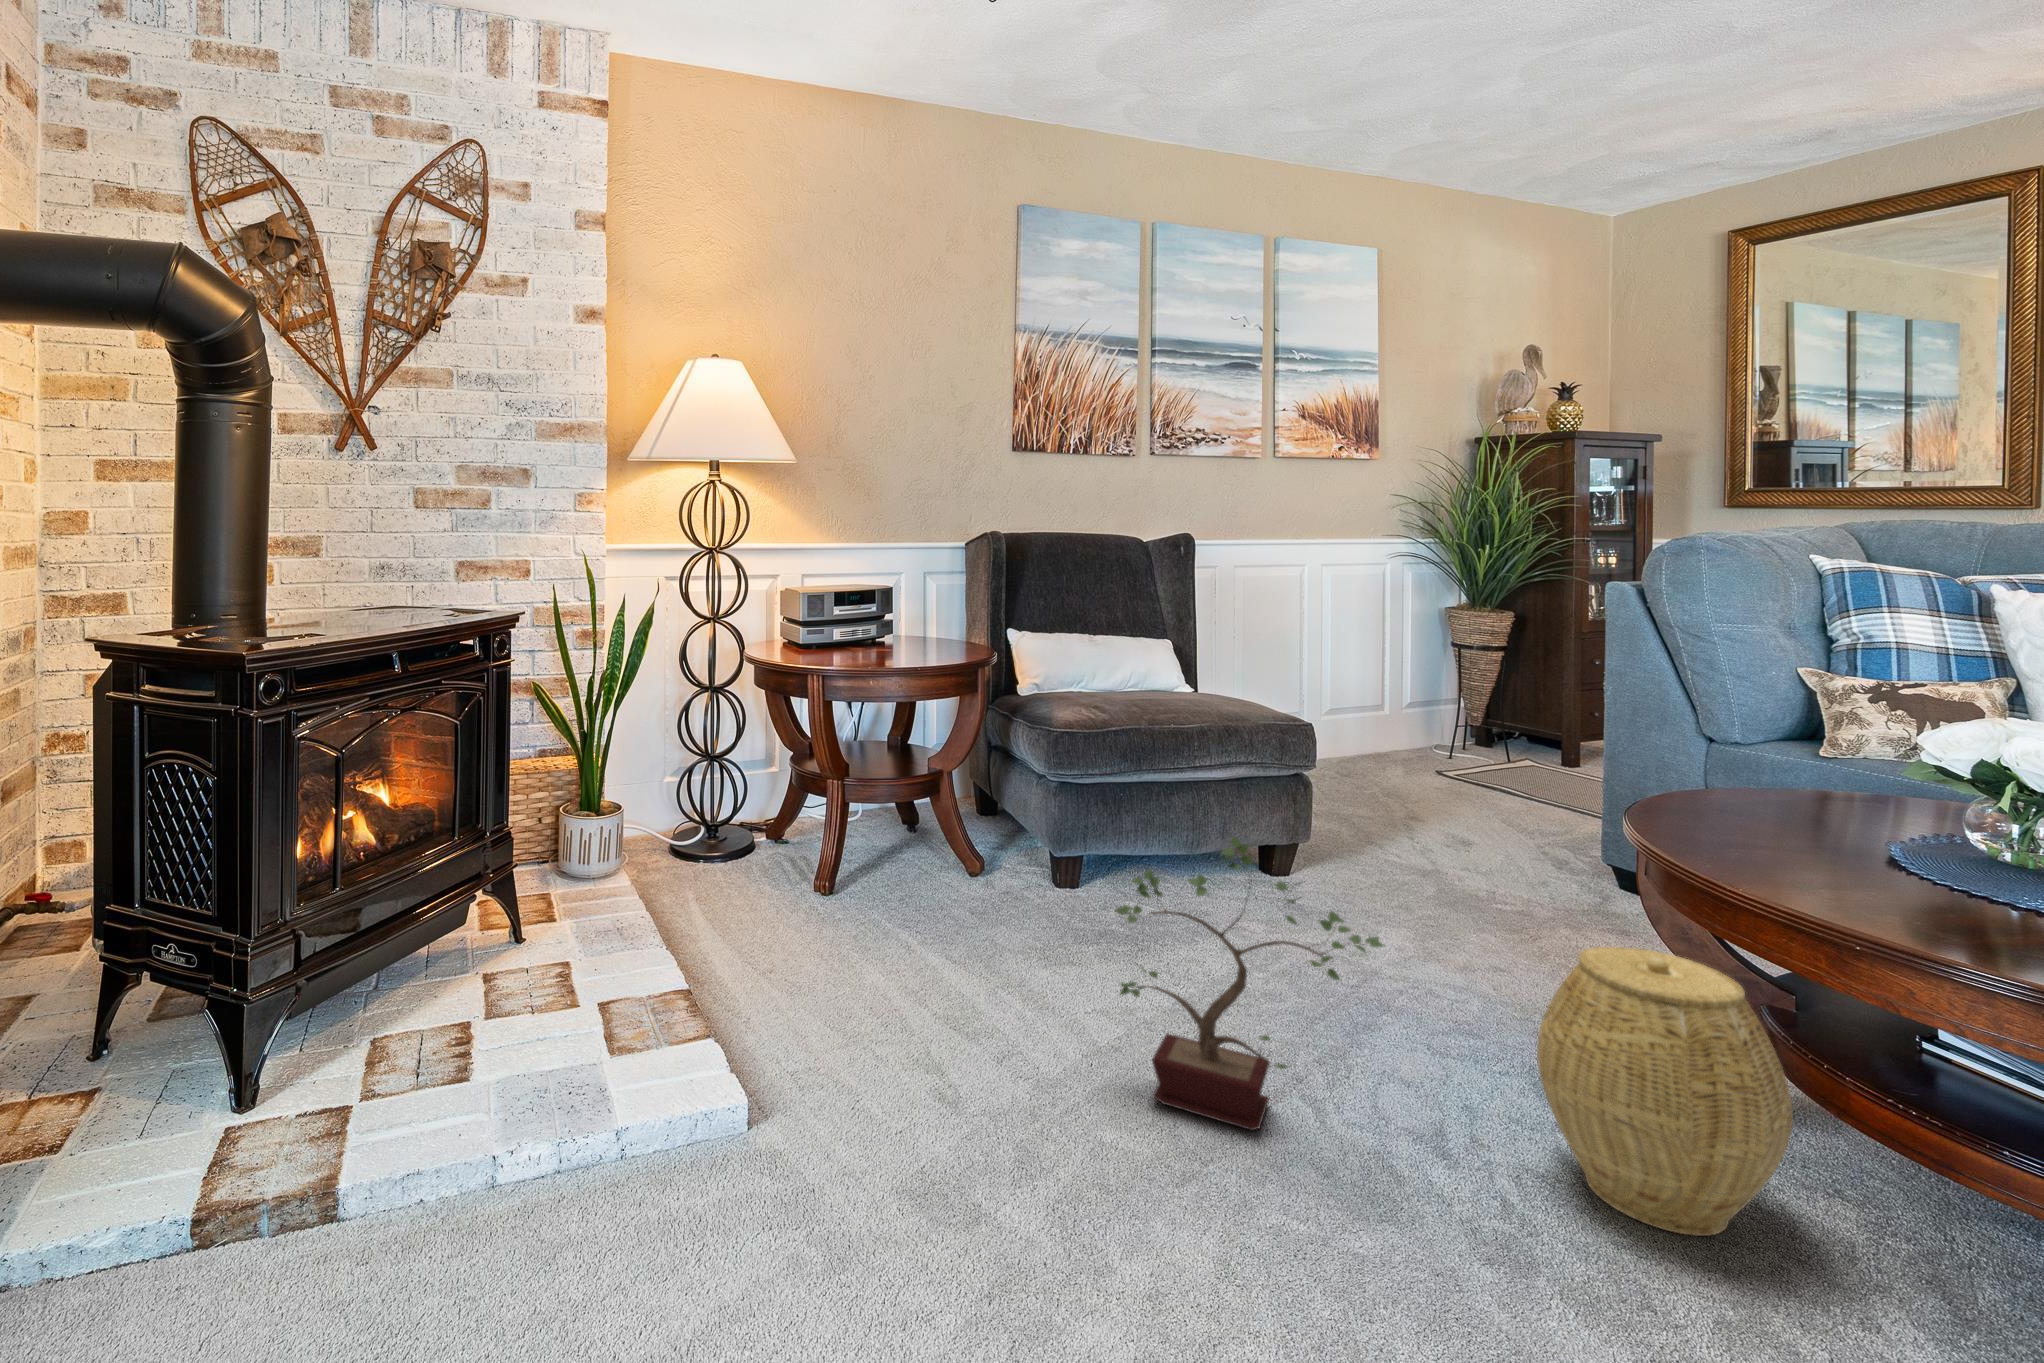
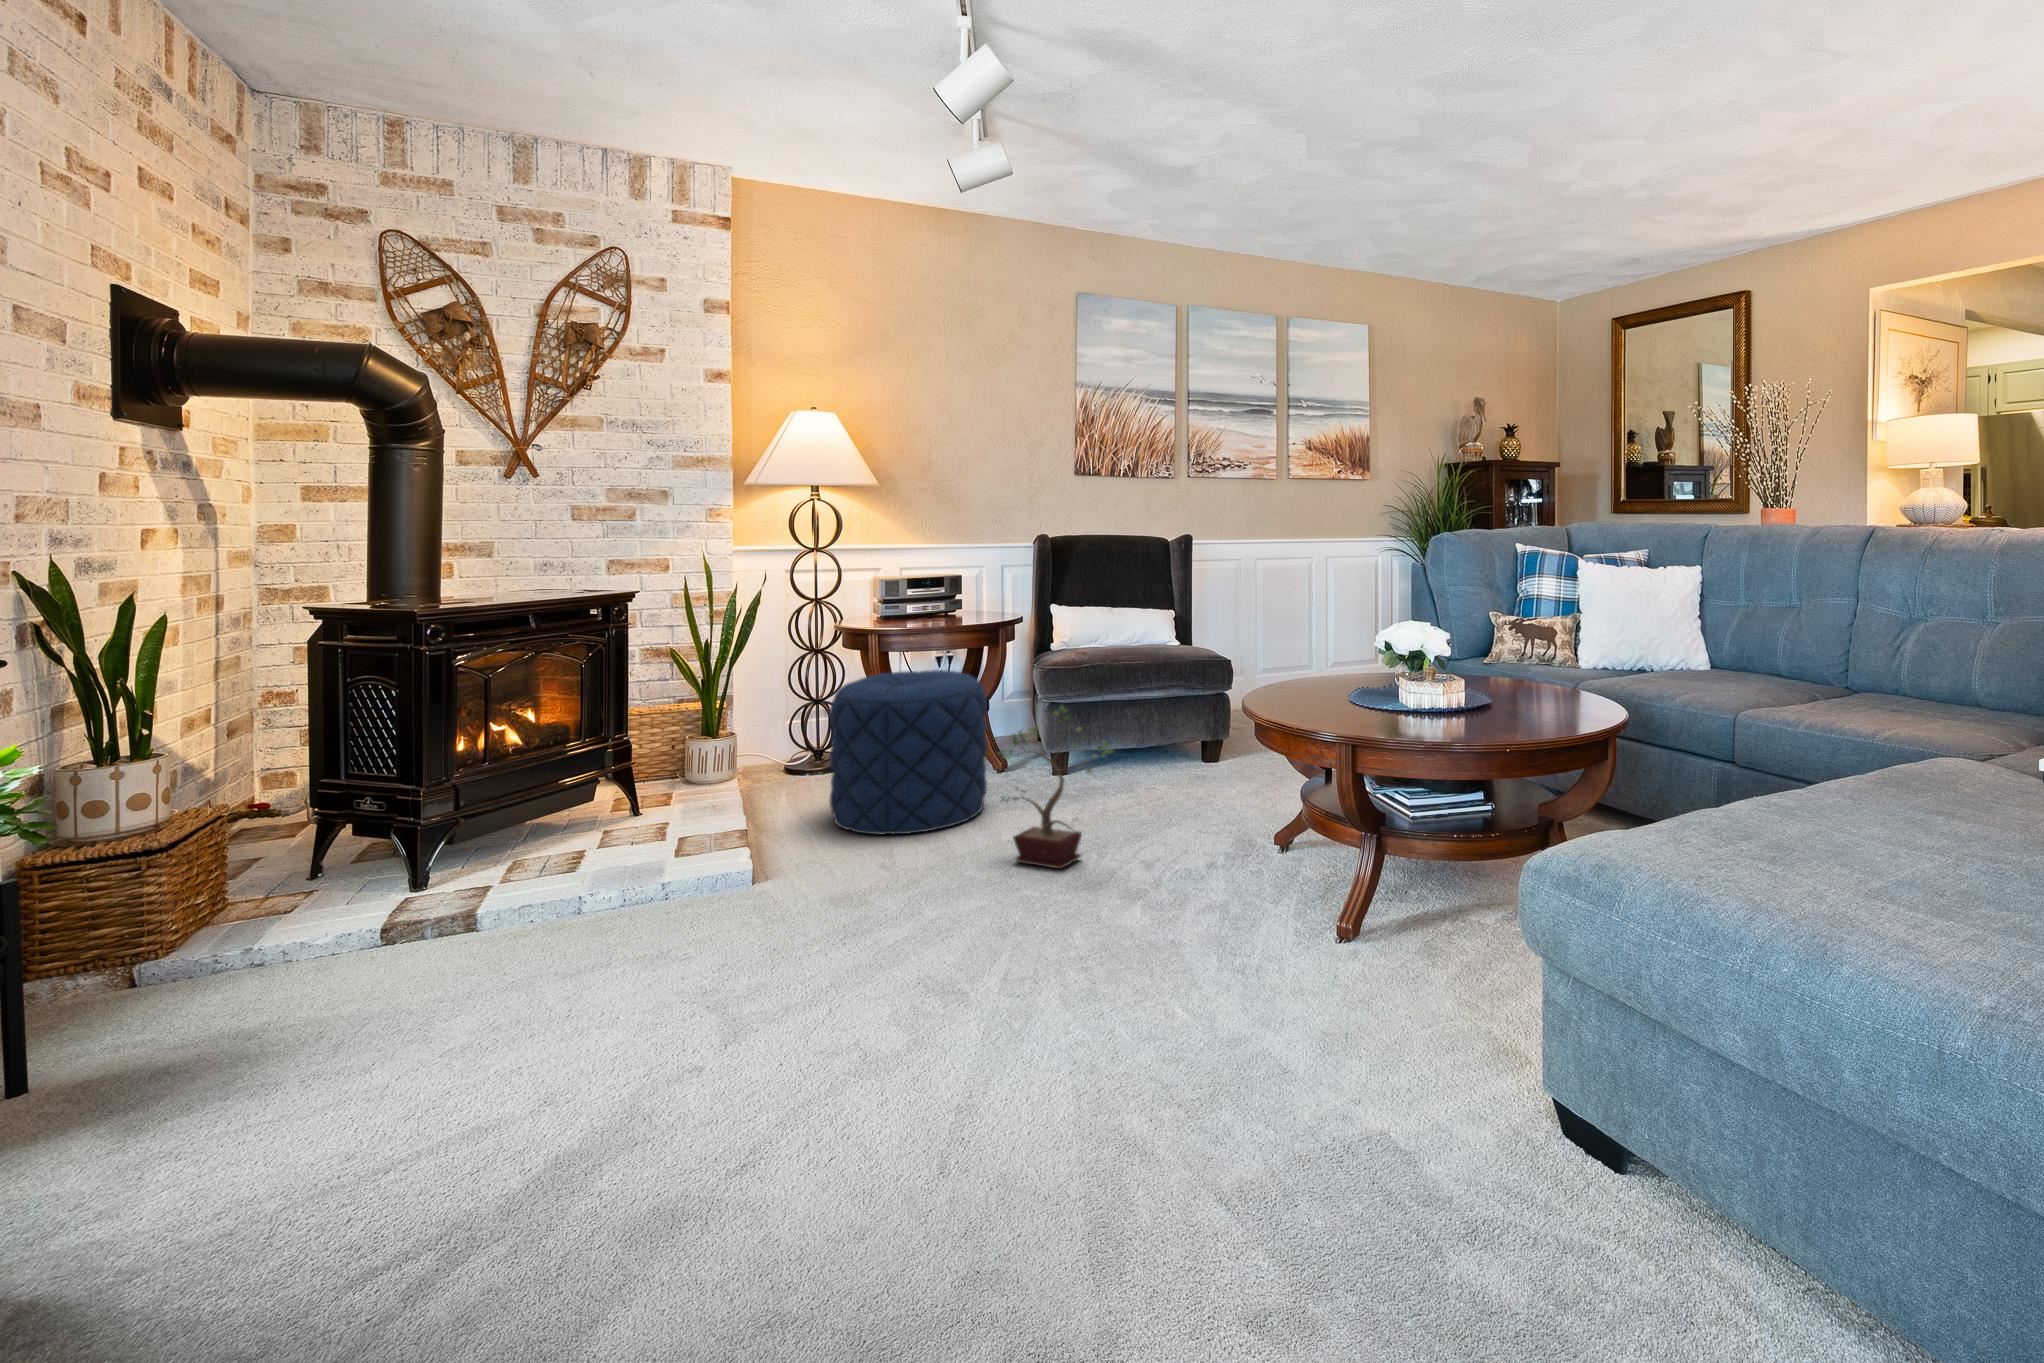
pouf: none [786,736,1014,1005] -> present [830,670,987,835]
woven basket: present [1537,947,1793,1236] -> none [1197,749,1302,887]

